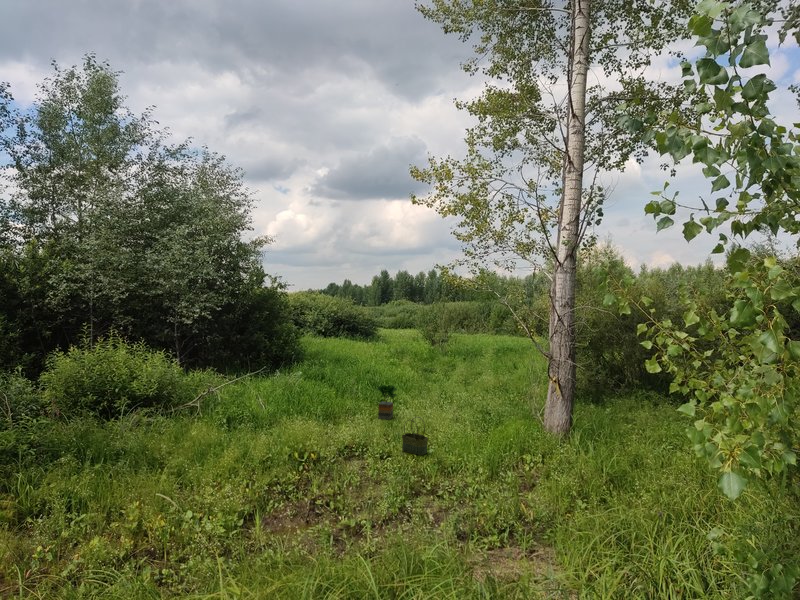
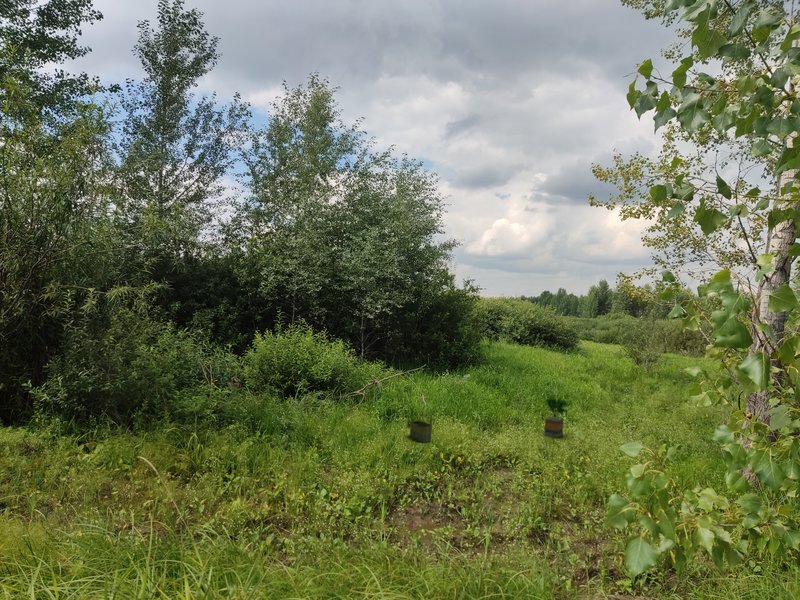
basket: present [402,417,428,455] -> present [410,405,432,442]

